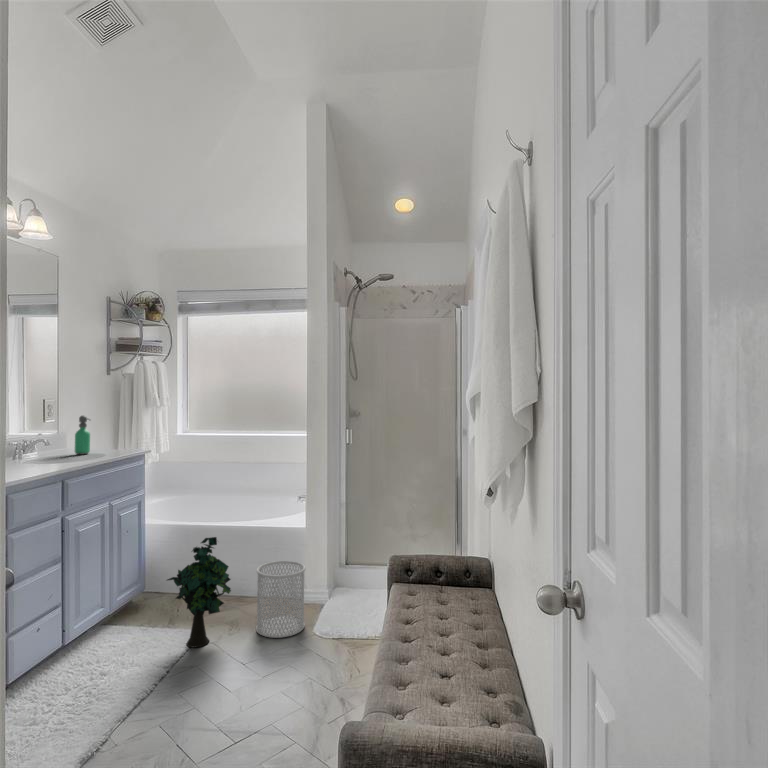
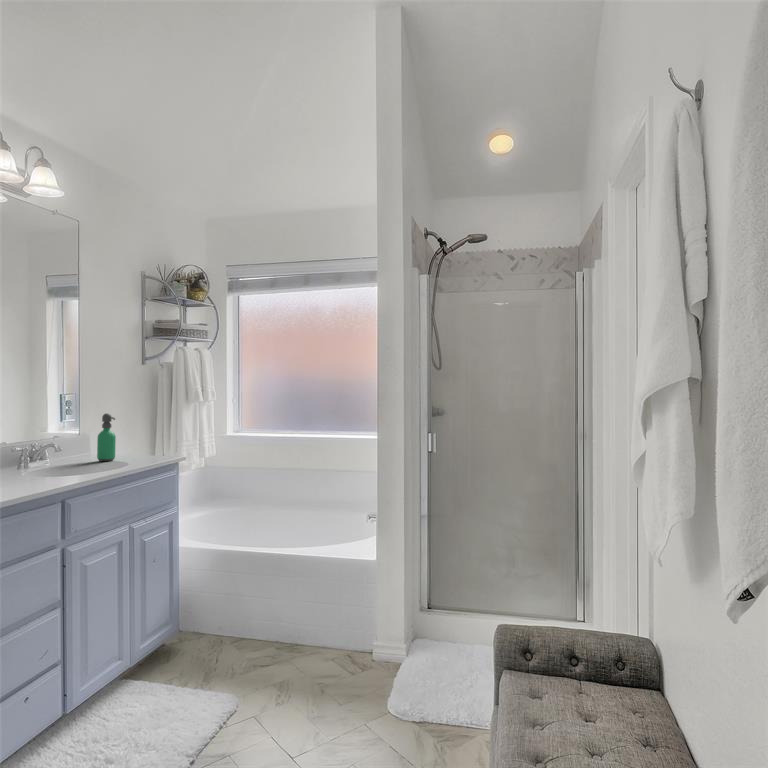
decorative plant: present [168,537,231,648] -> none [194,578,279,725]
wastebasket: present [256,561,305,638] -> none [311,607,375,716]

